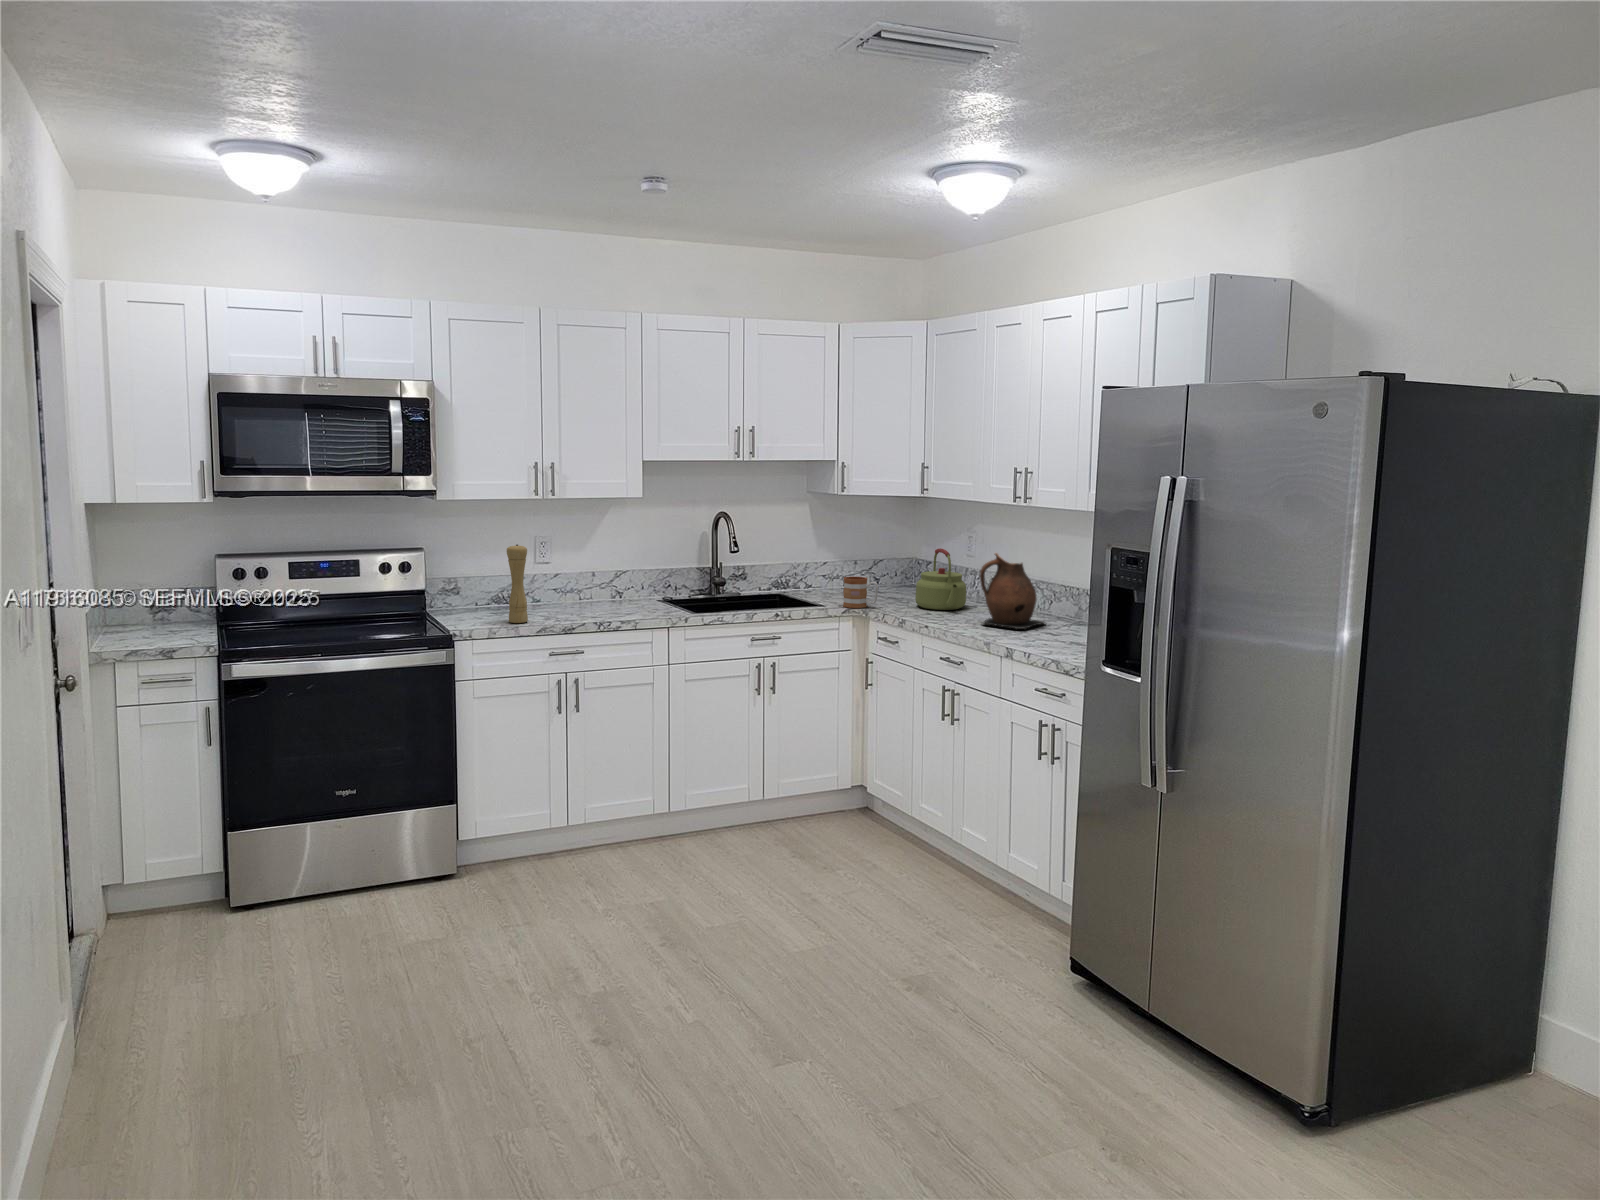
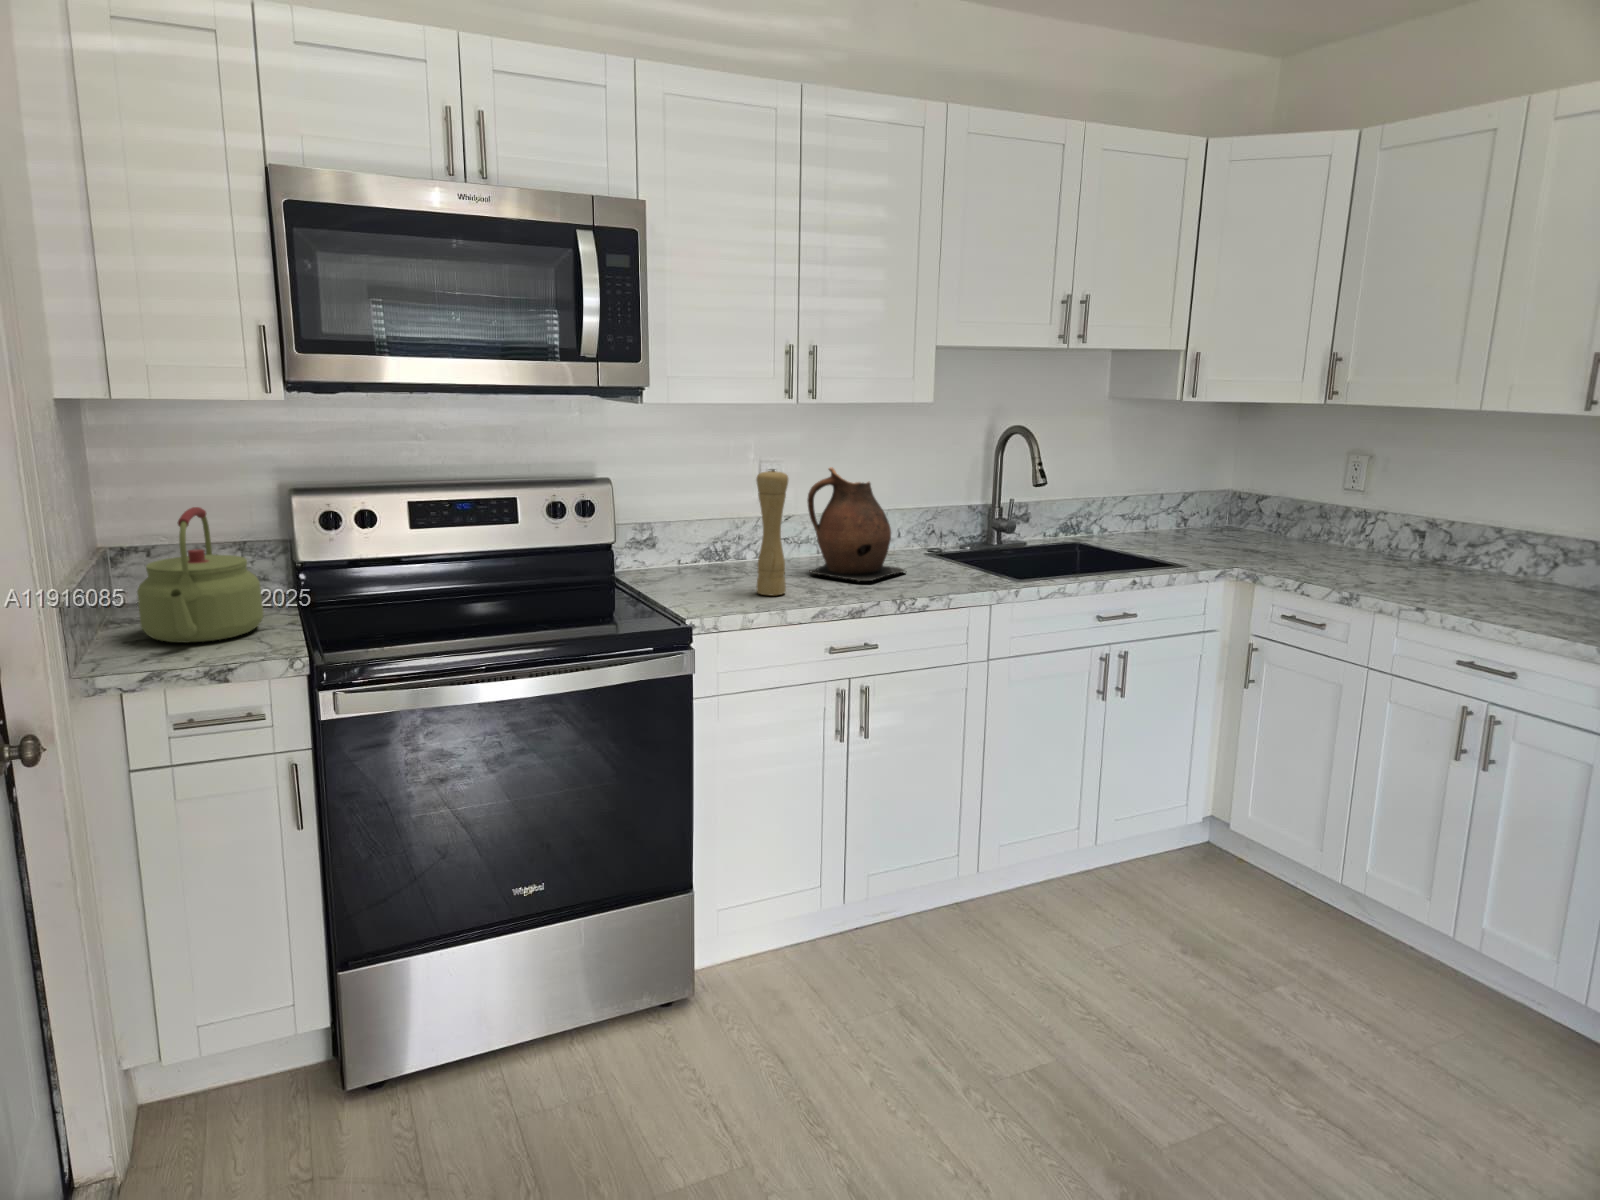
kettle: present [915,548,966,610] -> present [137,507,263,643]
ceramic pitcher: present [980,553,1045,629] -> present [807,468,905,582]
mug: present [843,577,878,608] -> none [1199,517,1260,564]

